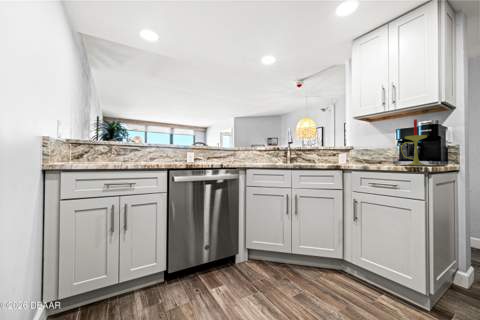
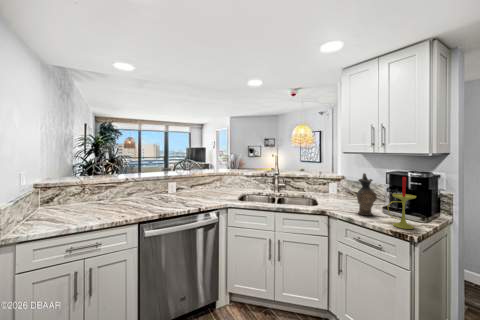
ceramic pitcher: none [370,128,389,164] -> present [357,173,377,215]

